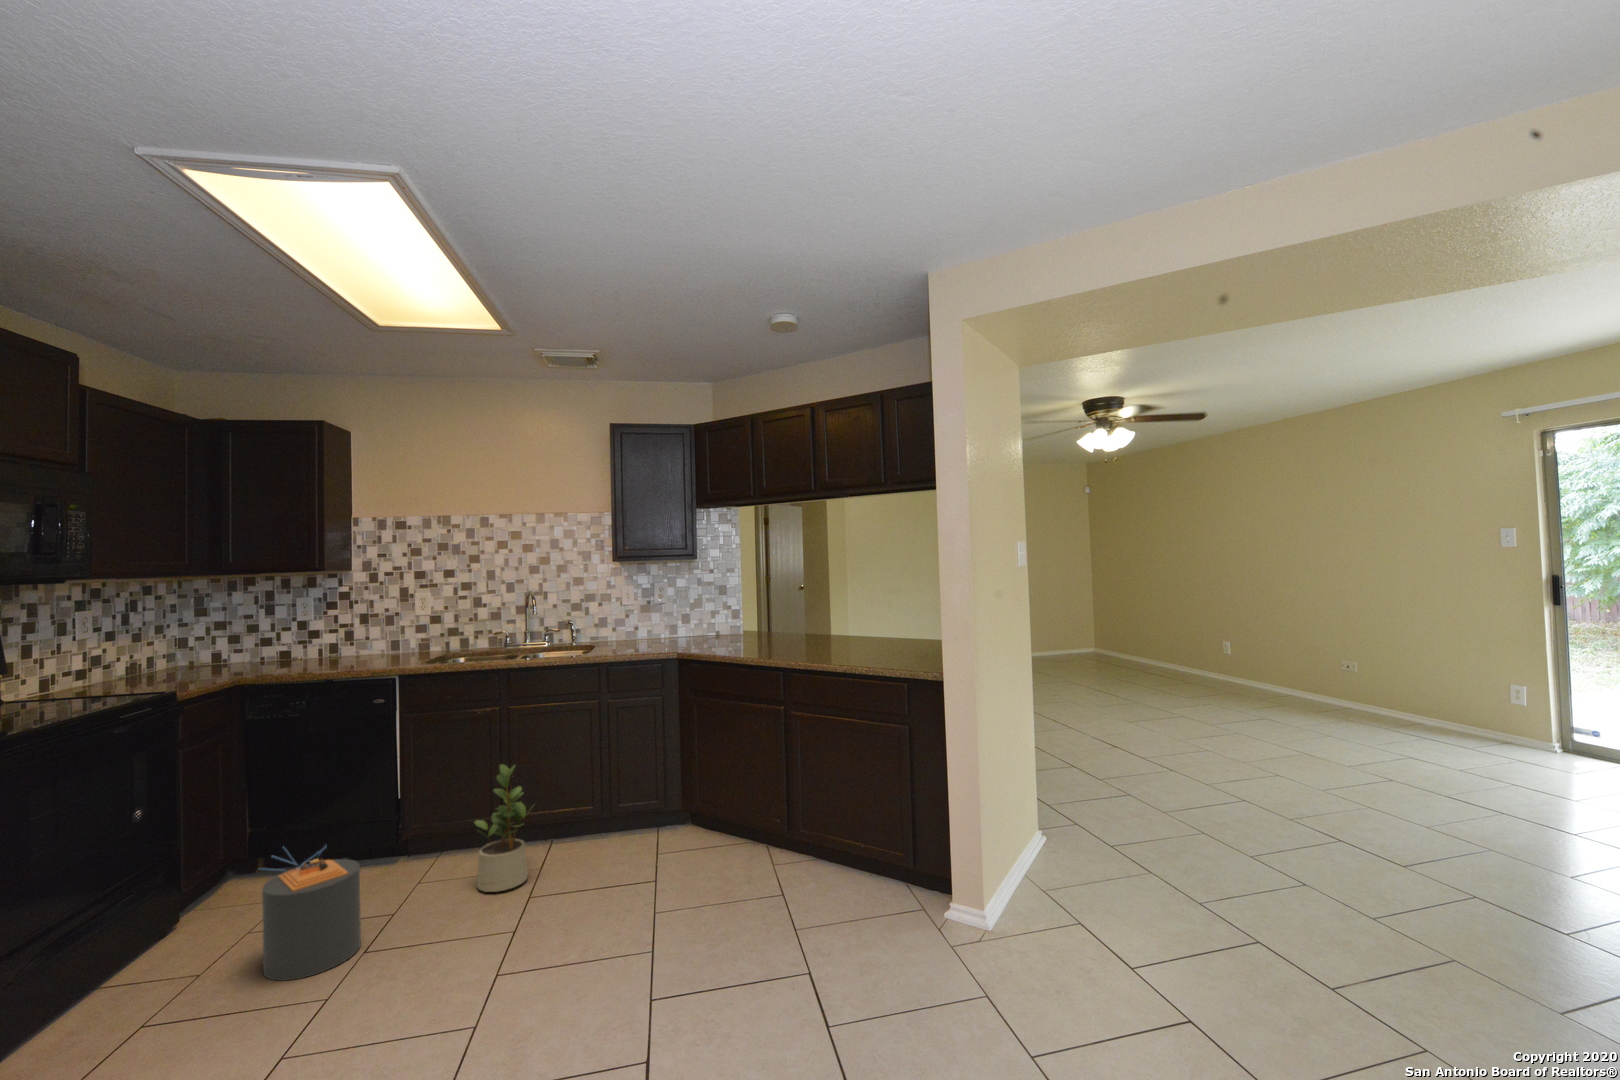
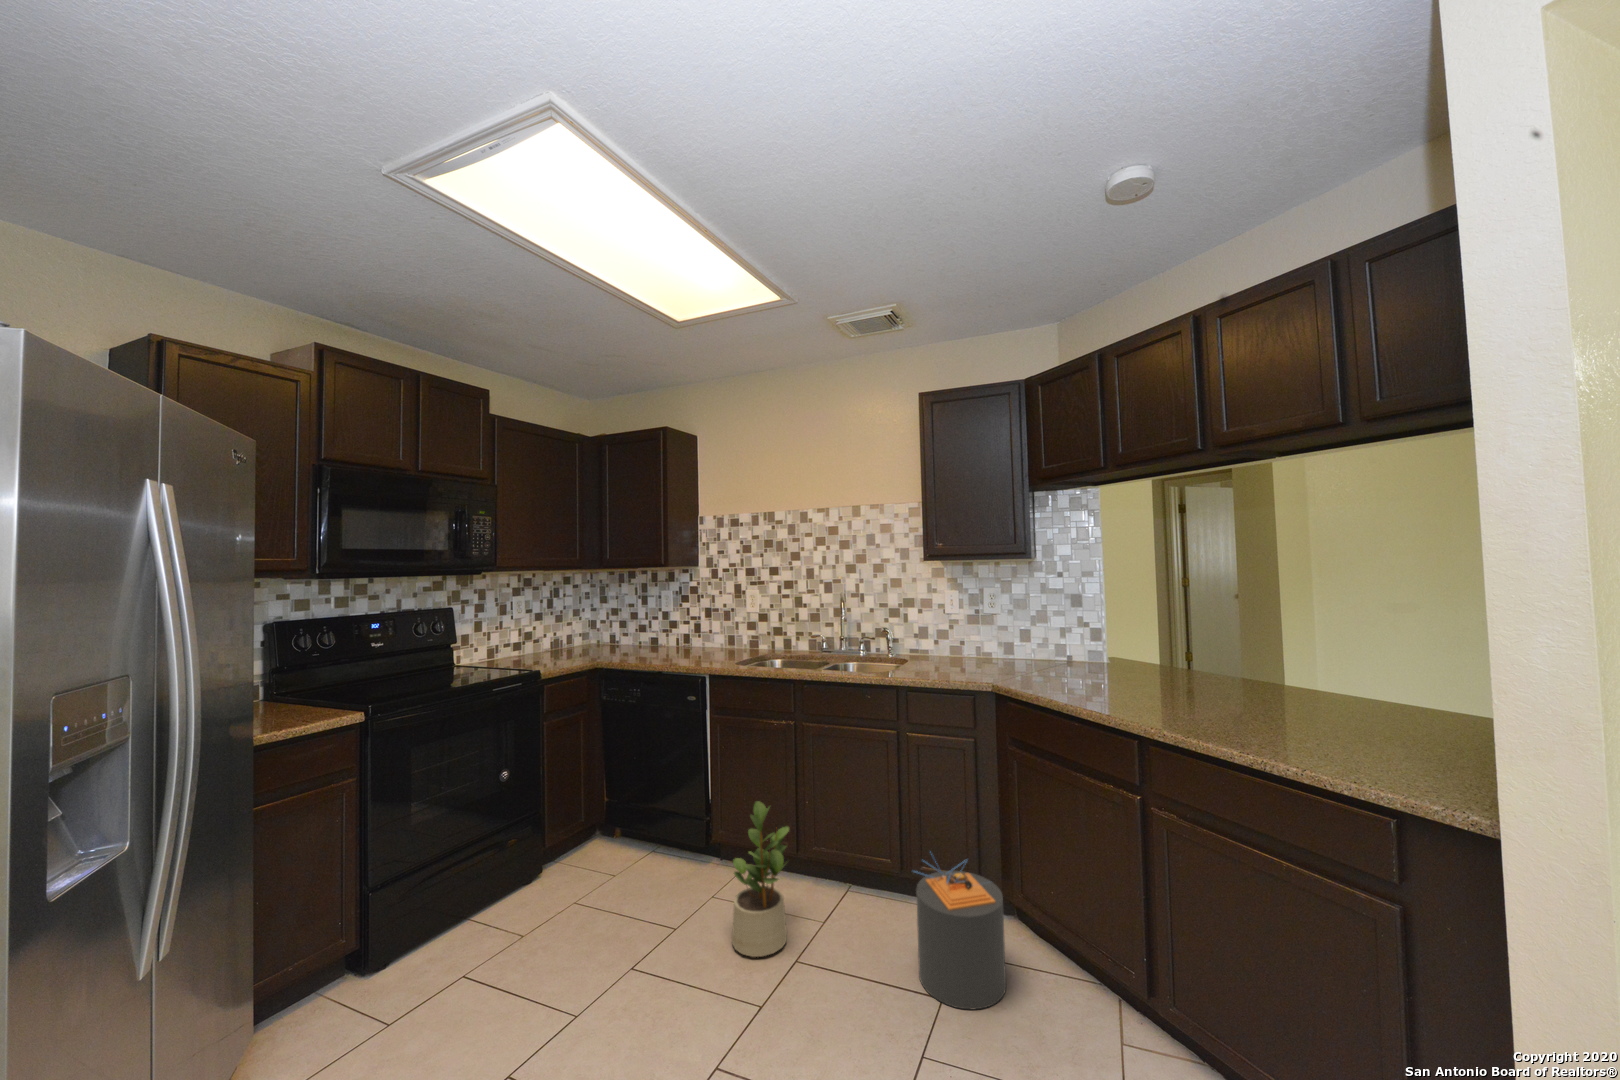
trash can: present [259,847,361,980] -> present [914,851,1006,1009]

